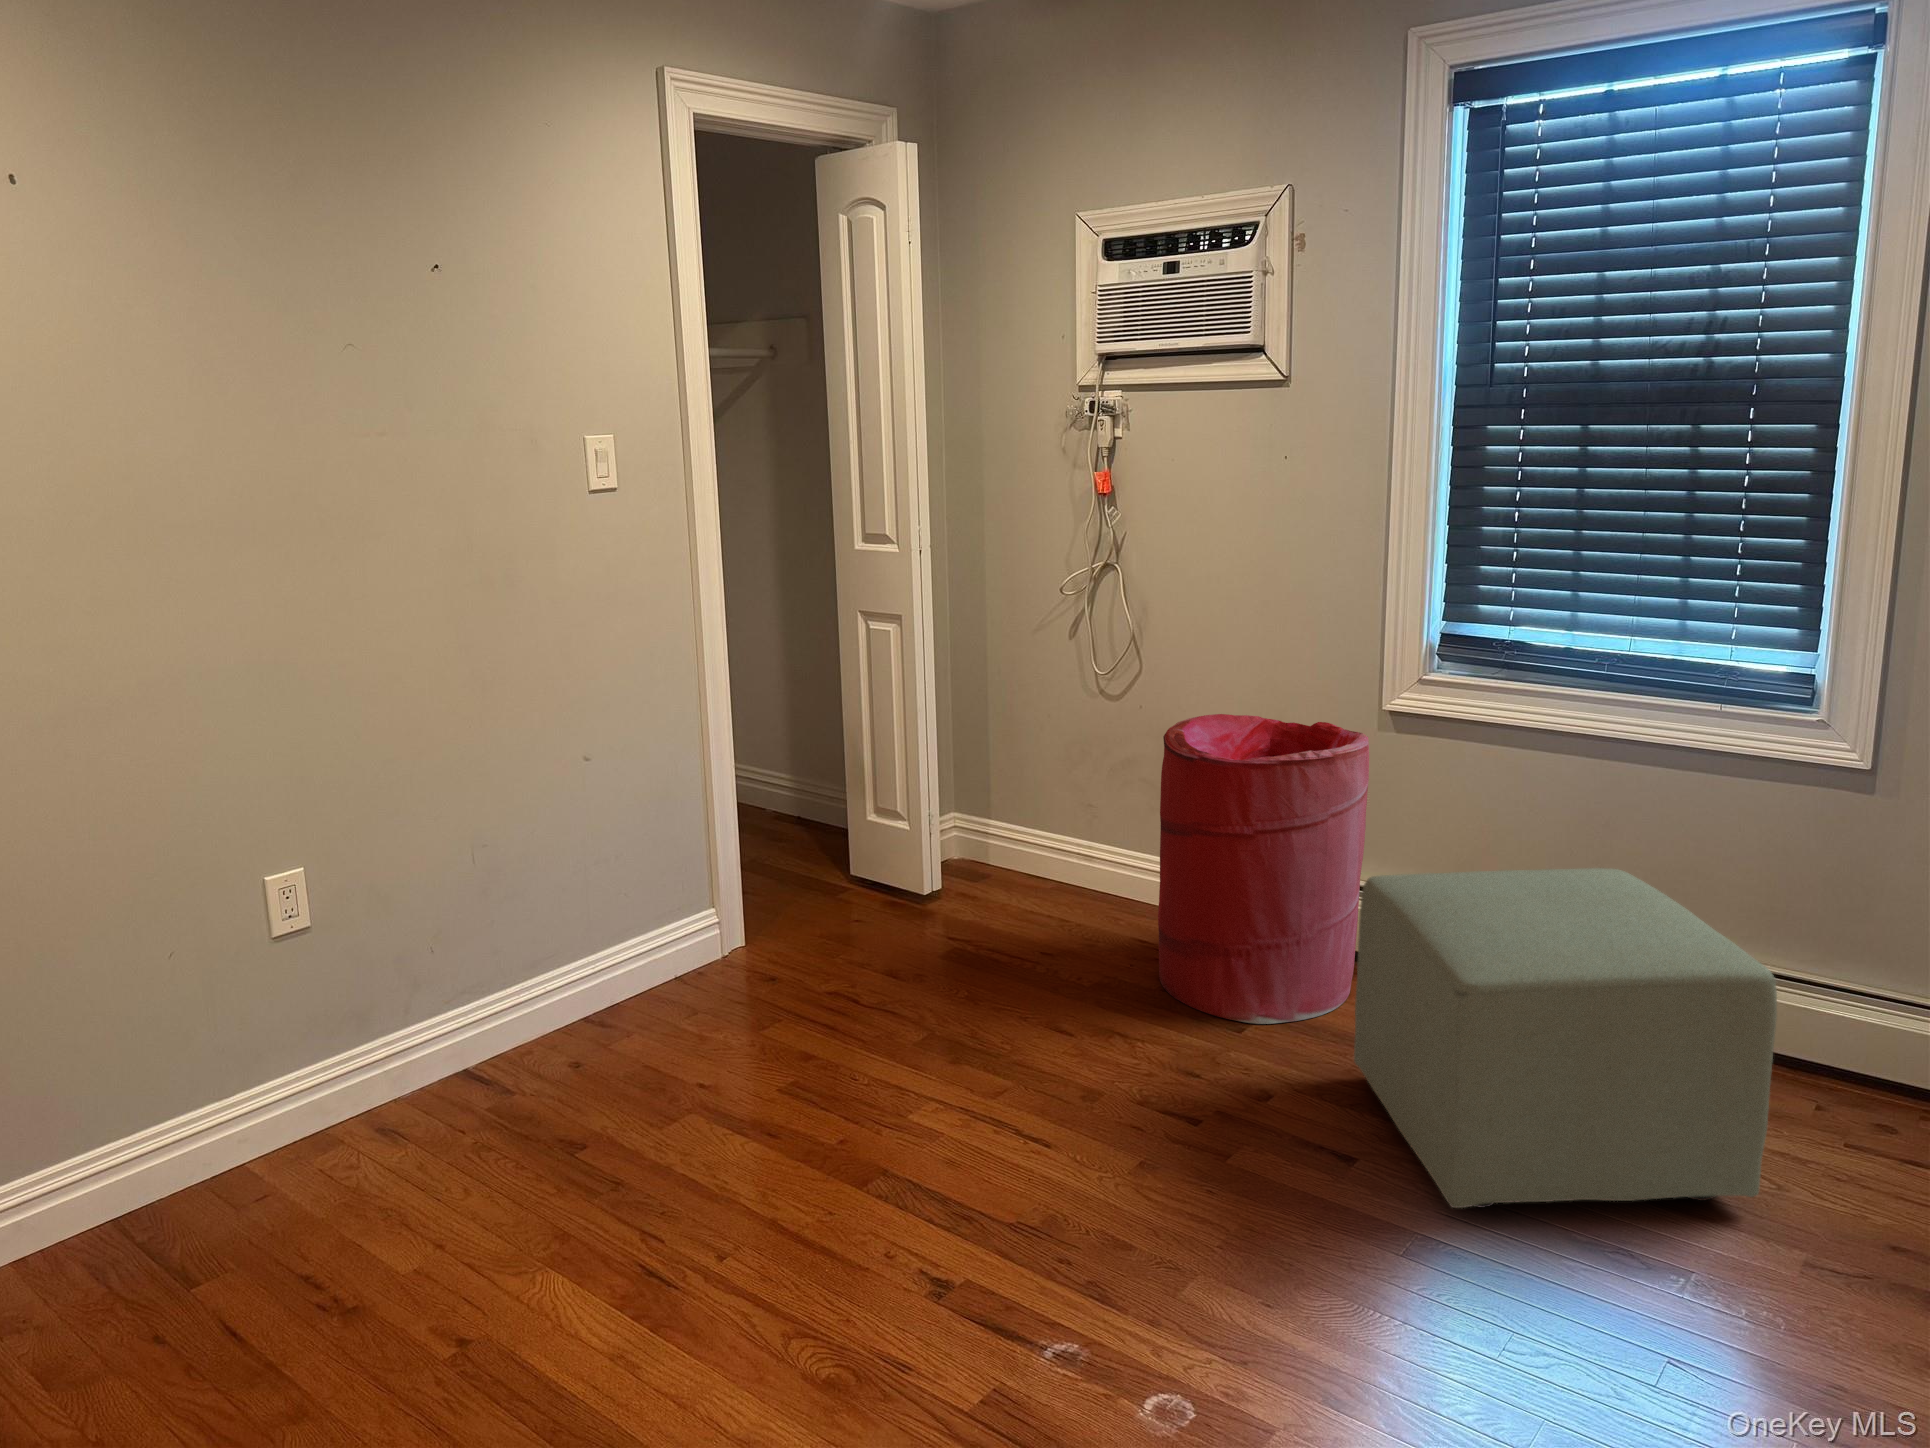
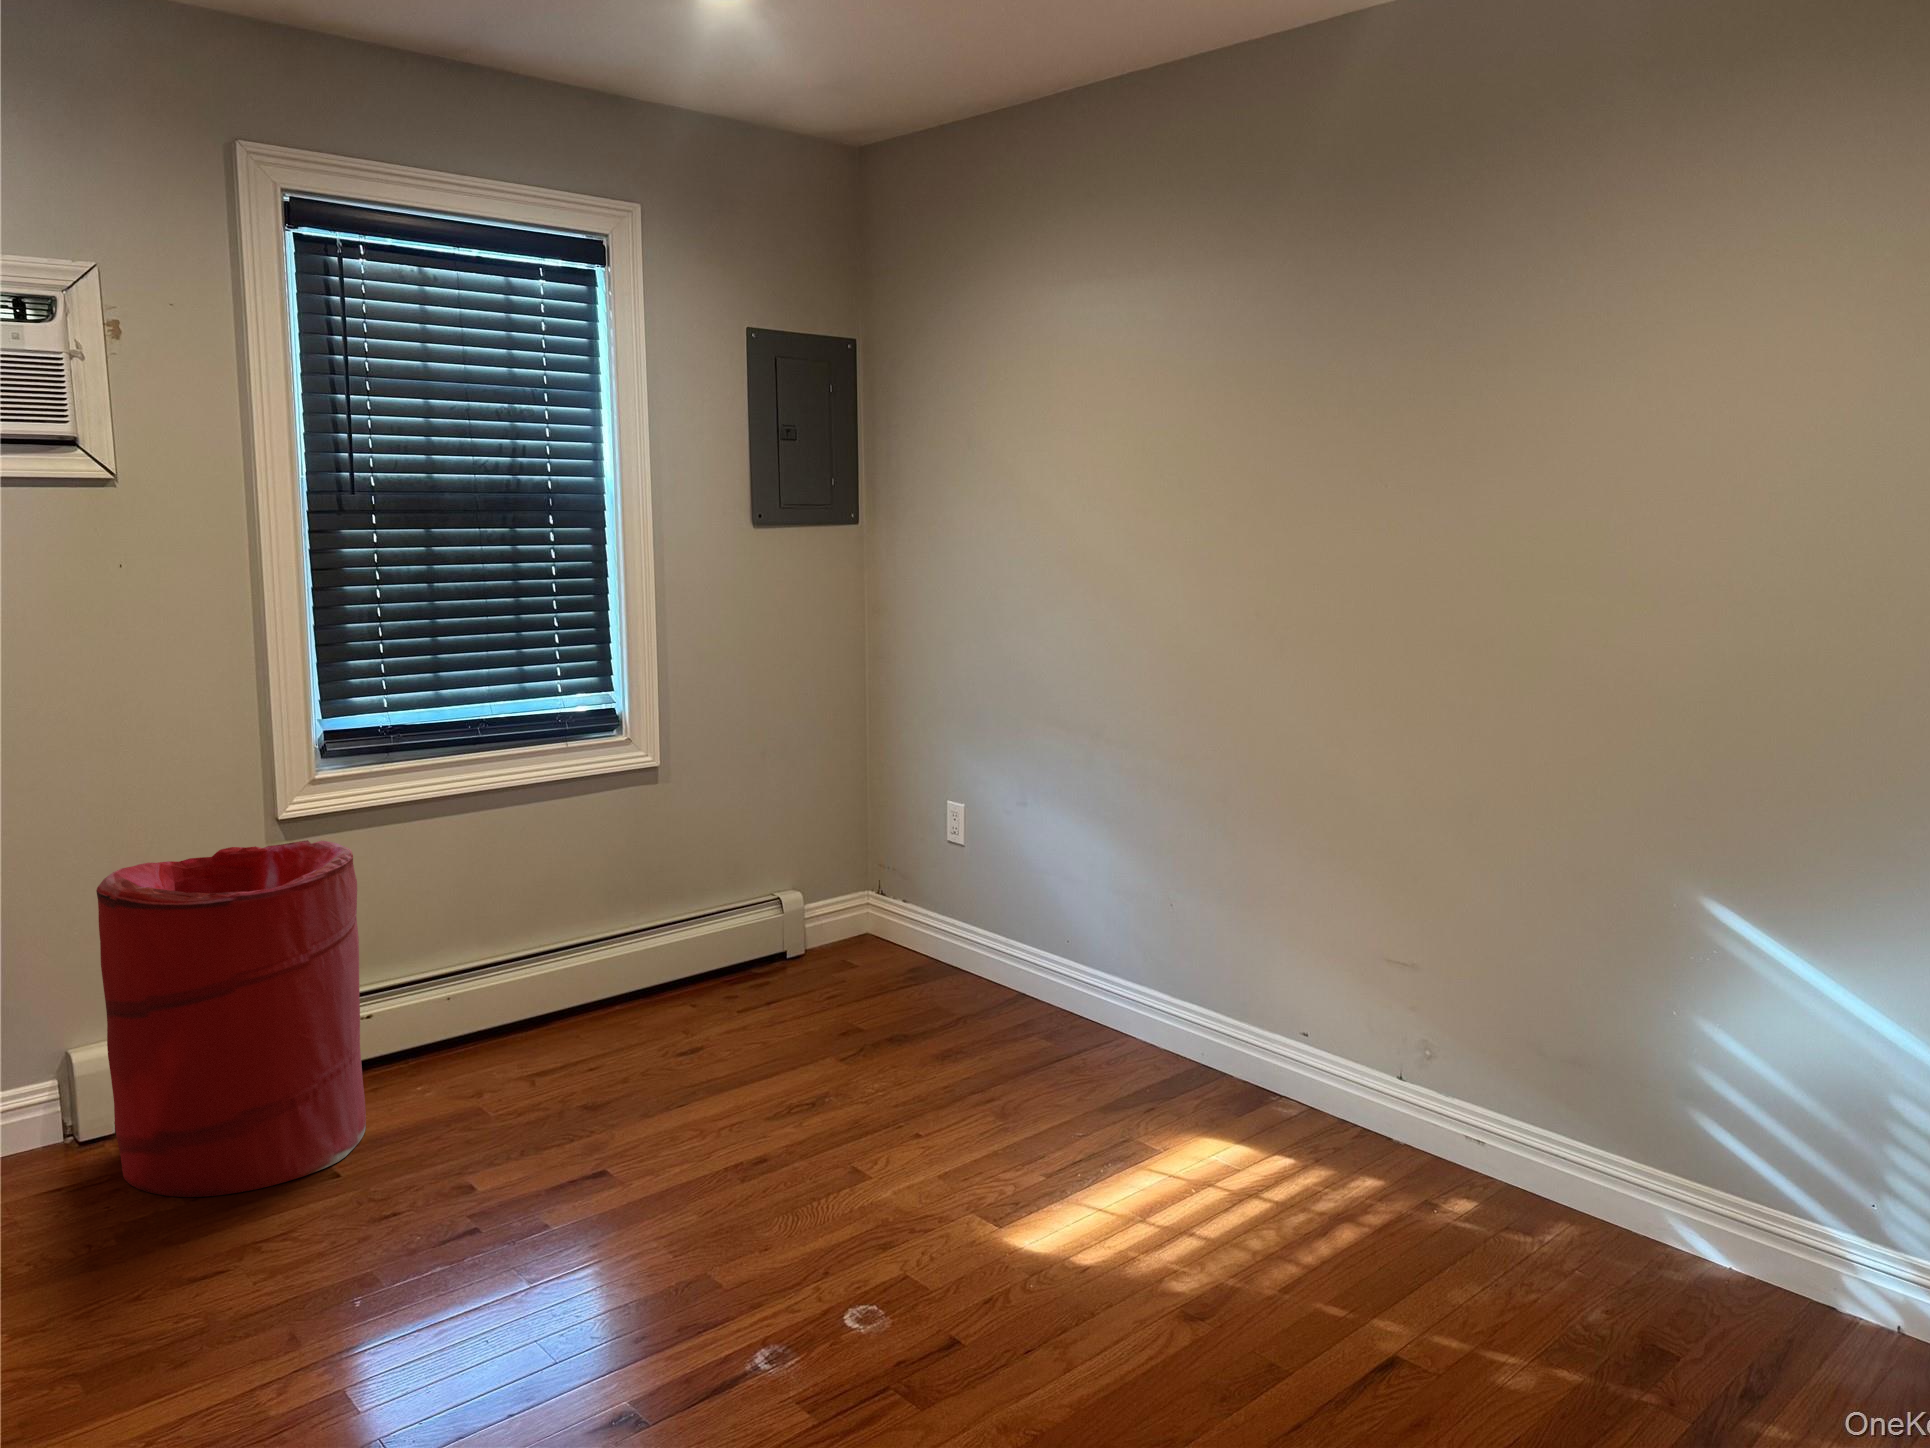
ottoman: present [1354,868,1777,1208] -> none [478,877,787,1144]

